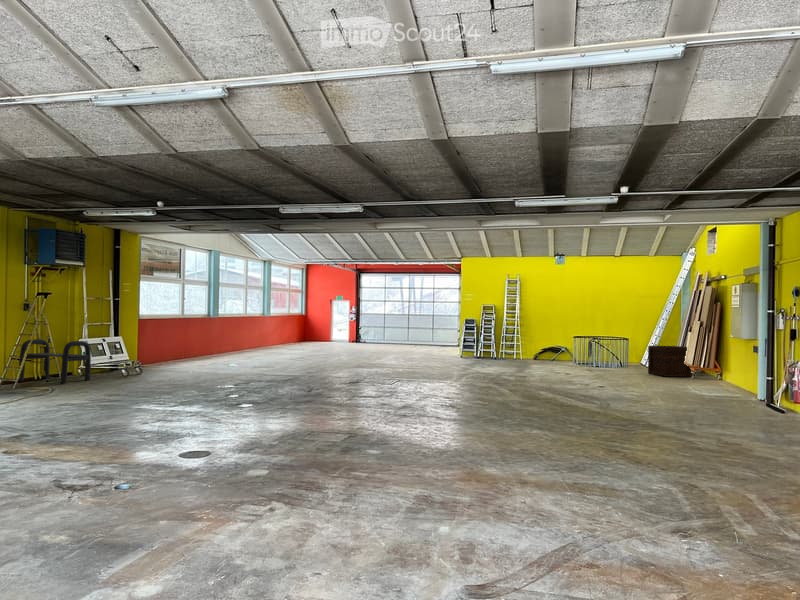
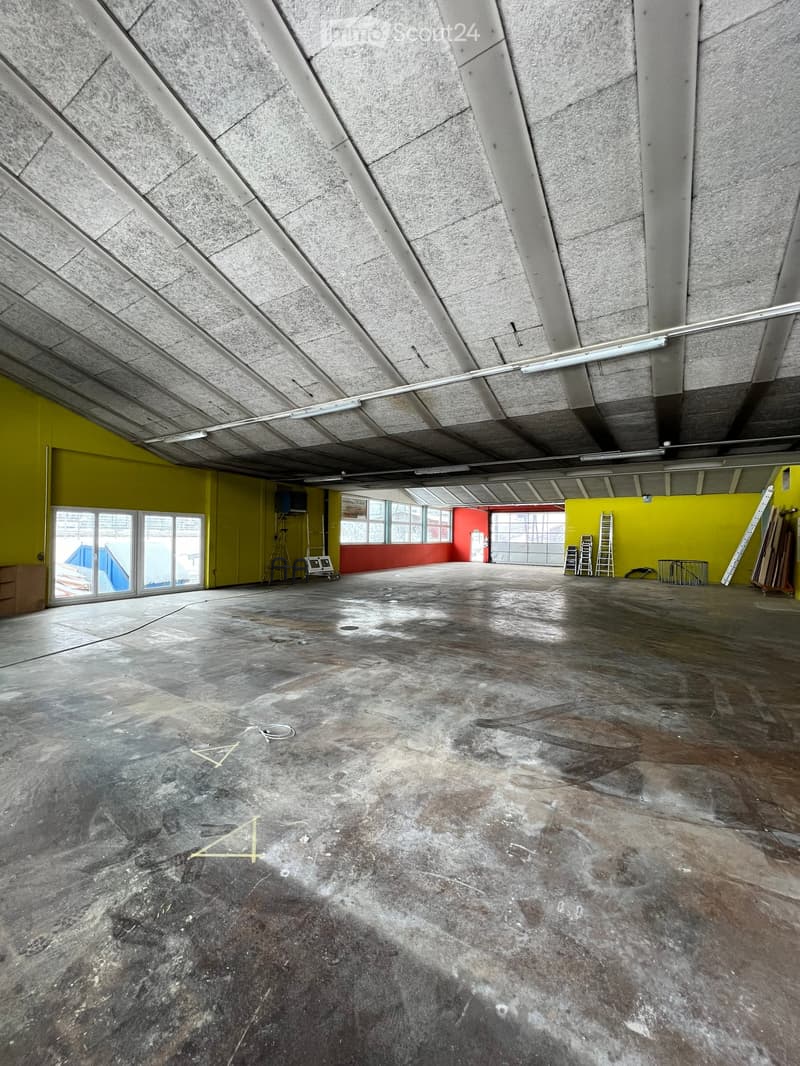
wooden crate: present [648,346,693,377] -> none [727,567,770,594]

